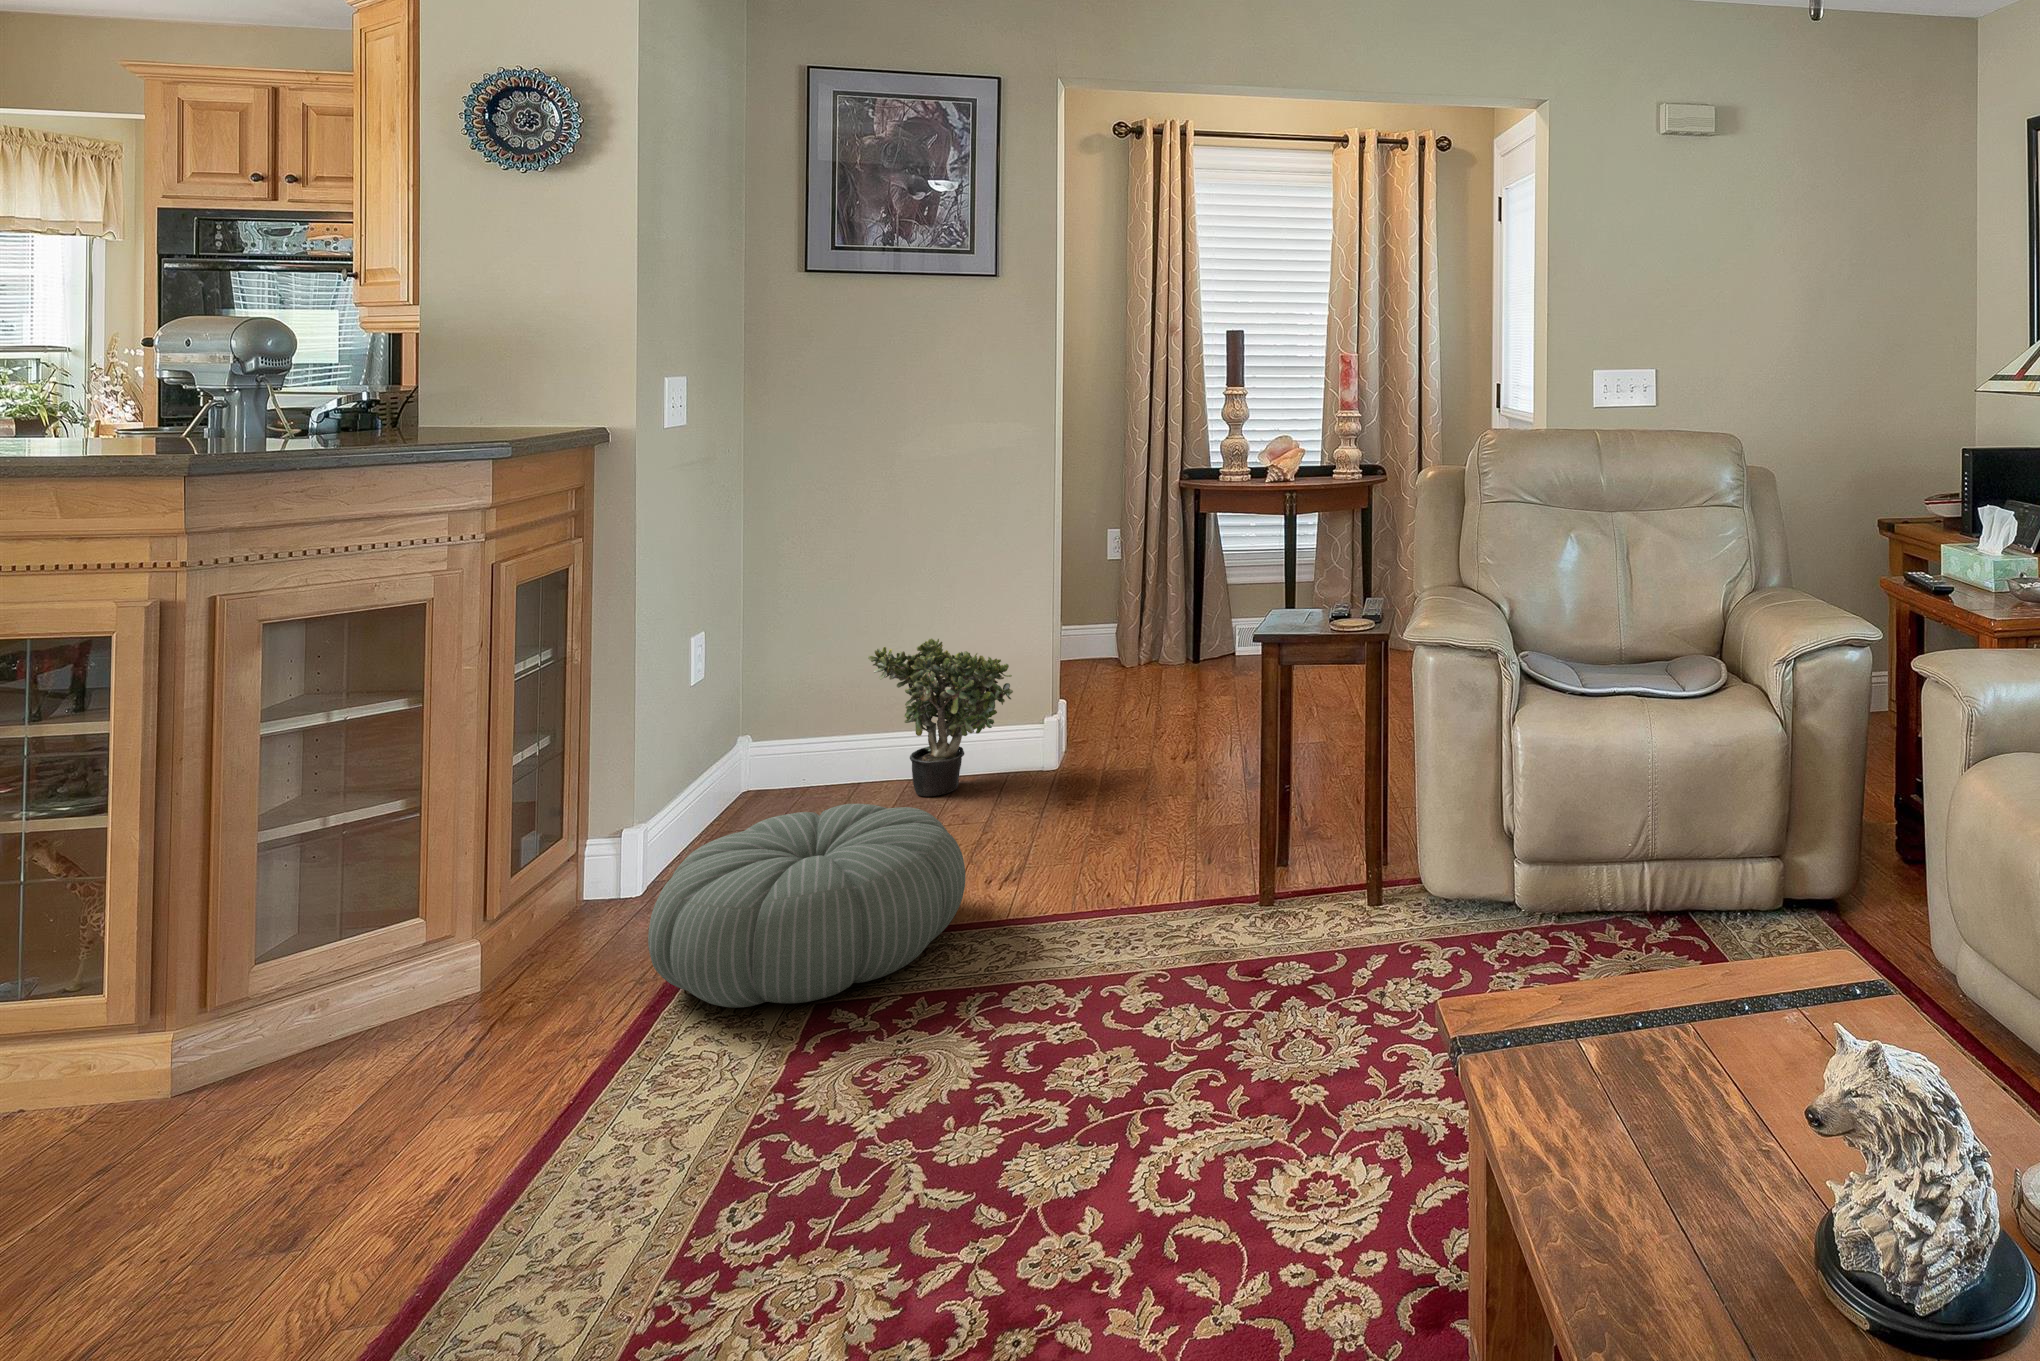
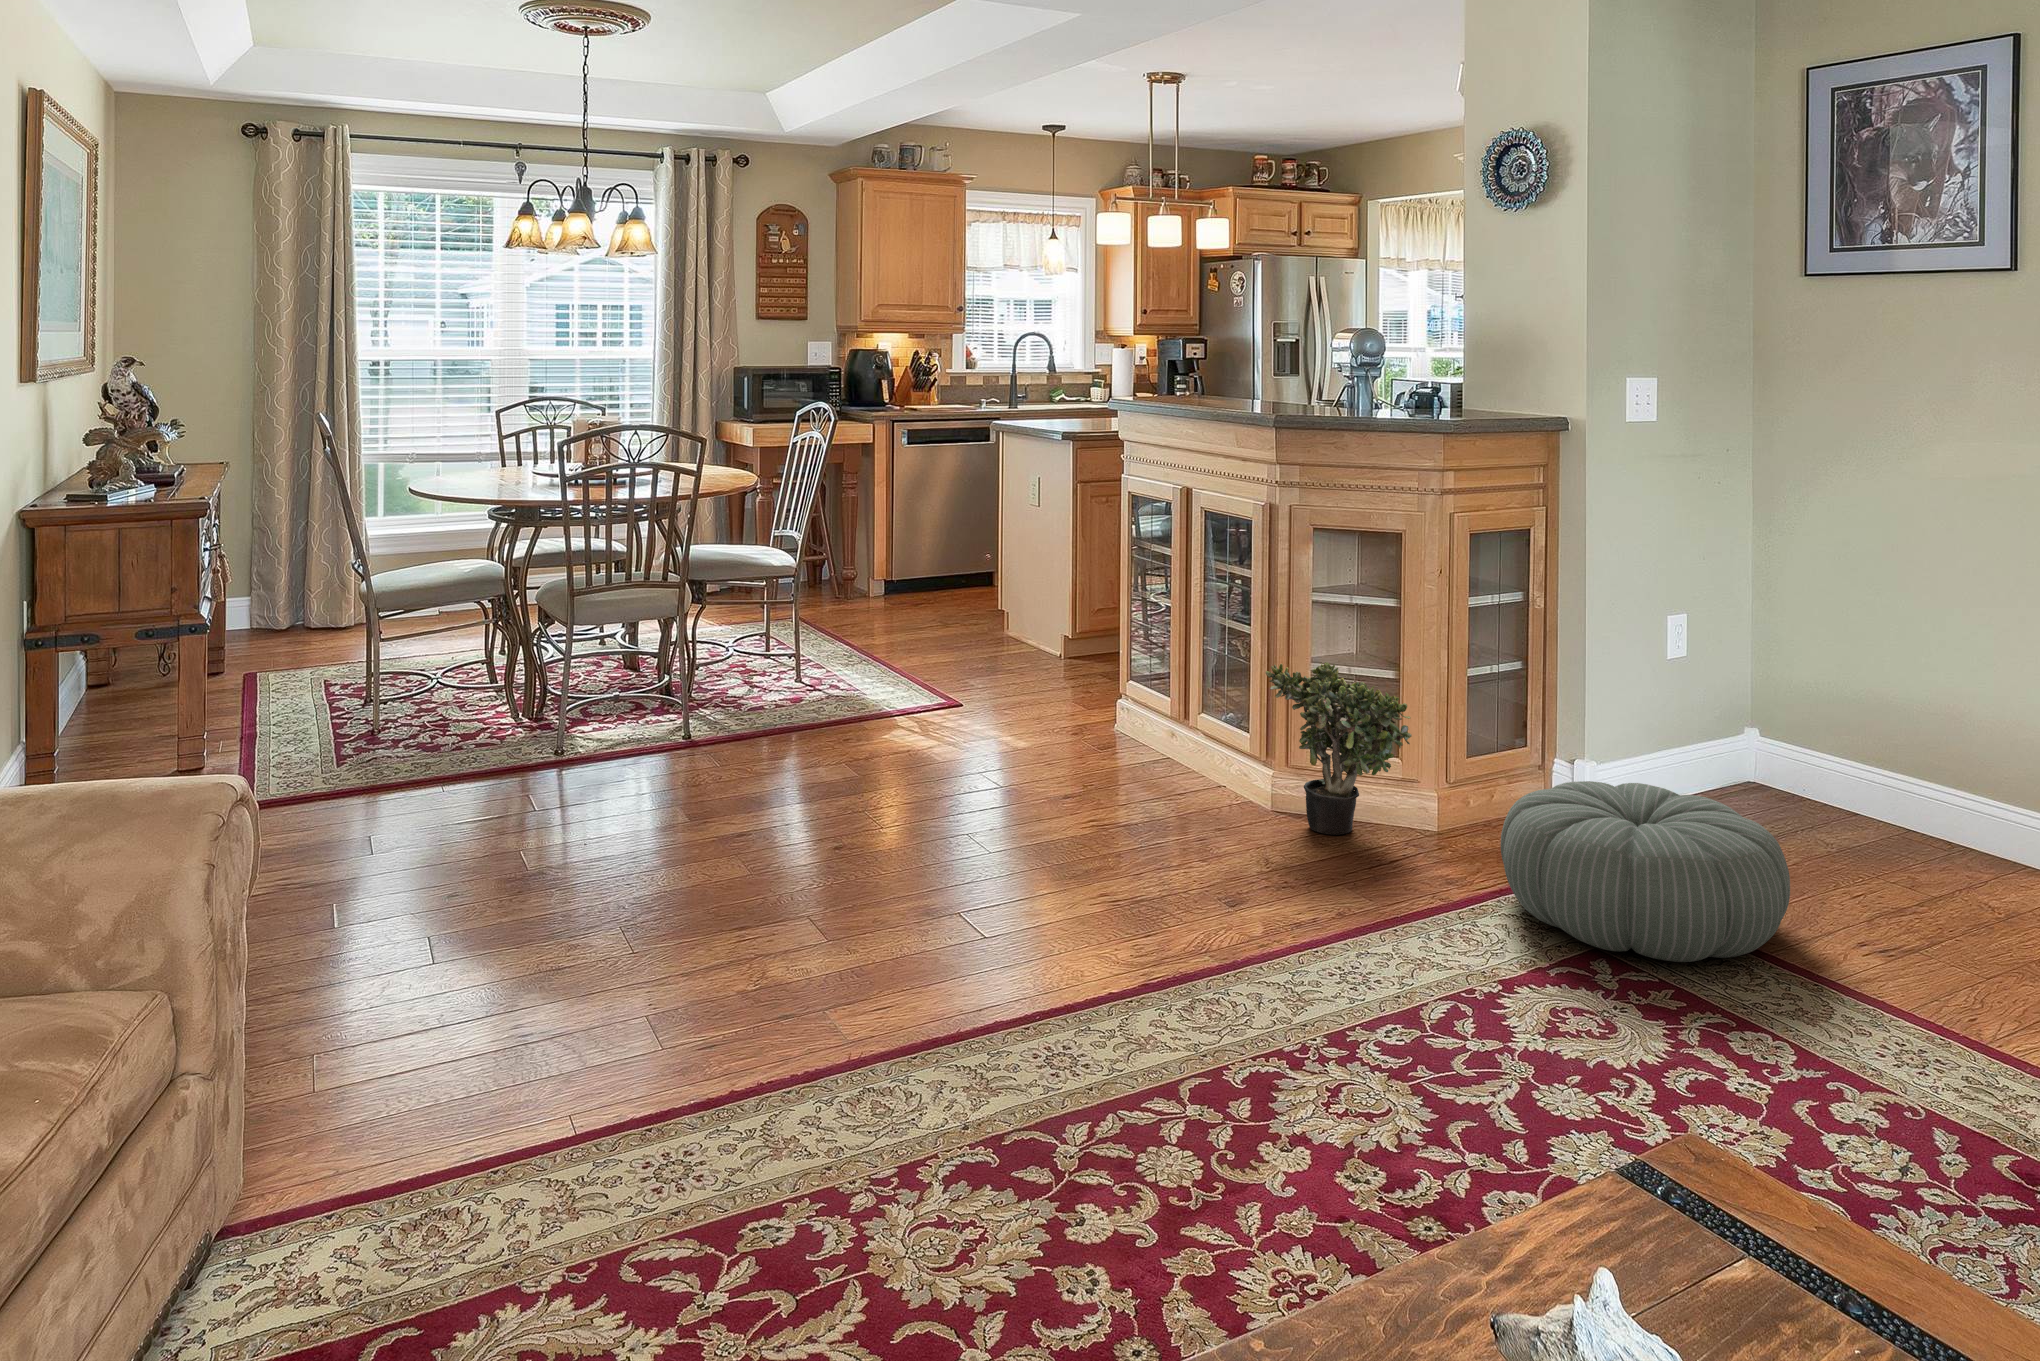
potted plant: present [868,638,1013,796] -> present [1265,662,1412,835]

